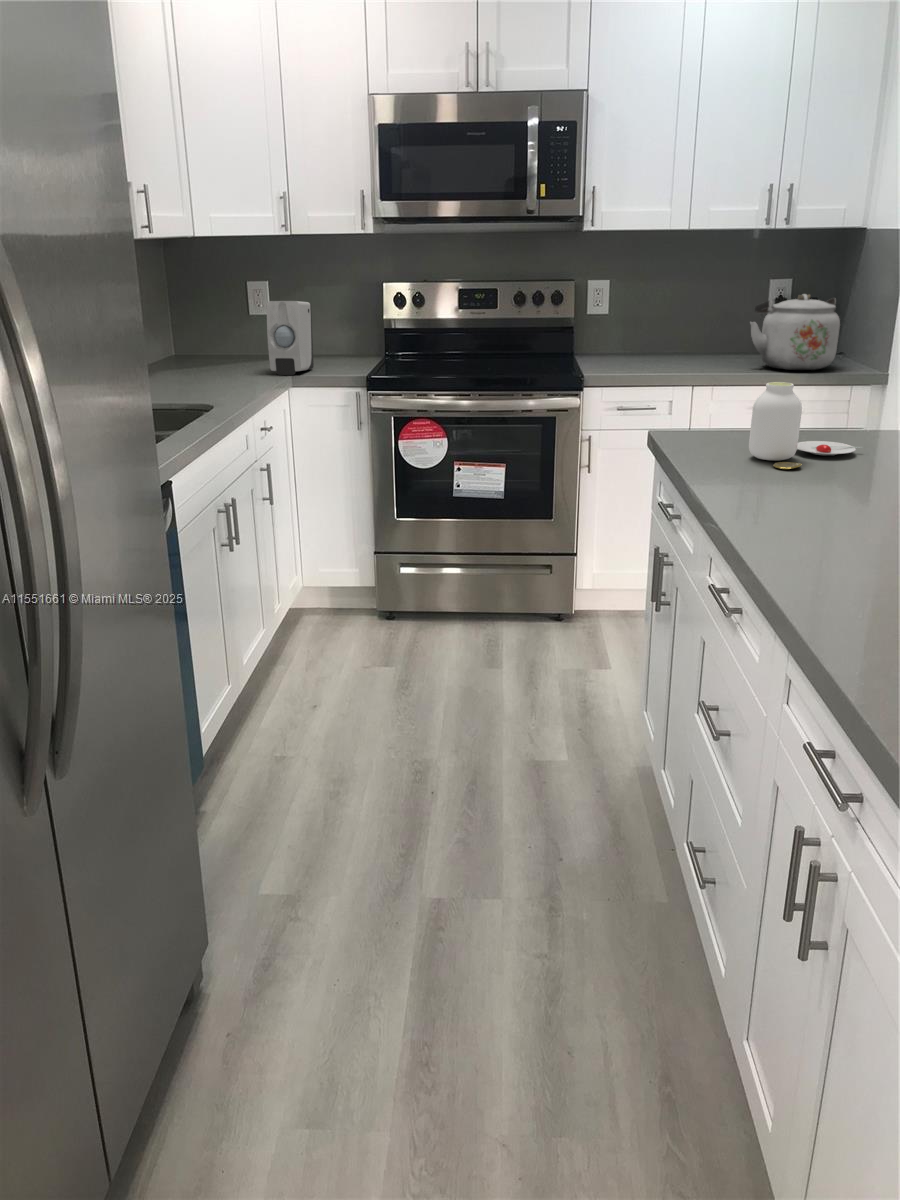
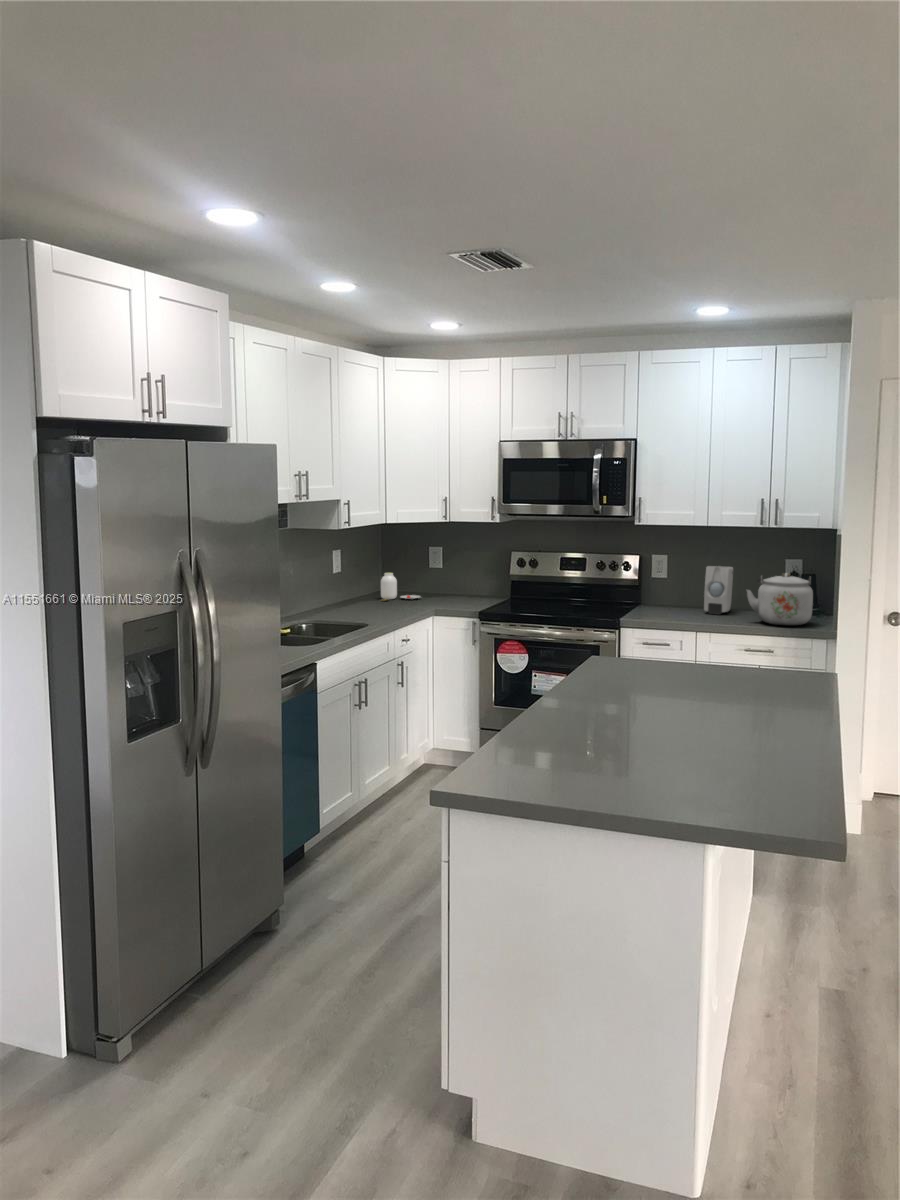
soap dispenser: present [267,301,314,375] -> present [704,566,733,615]
jar: present [749,382,863,469] -> present [381,573,420,601]

